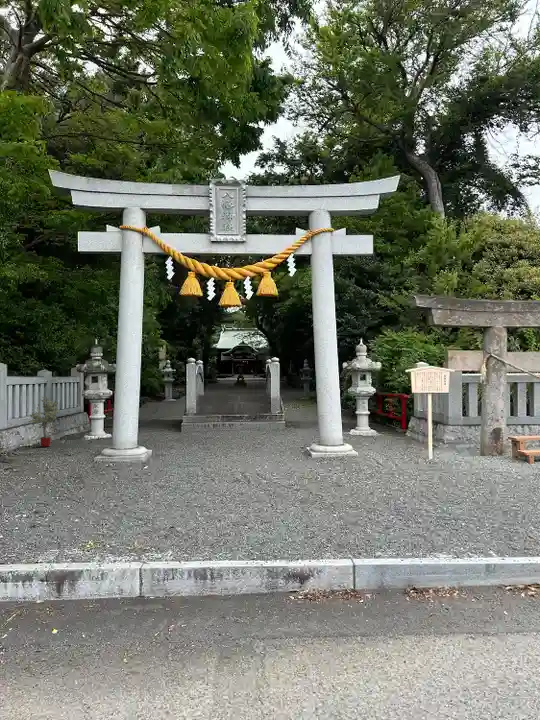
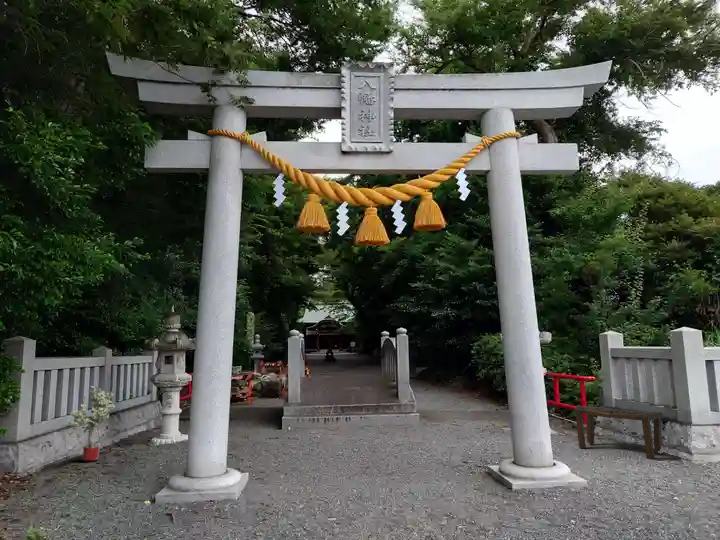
bench: none [381,414,436,448] -> present [574,406,663,460]

